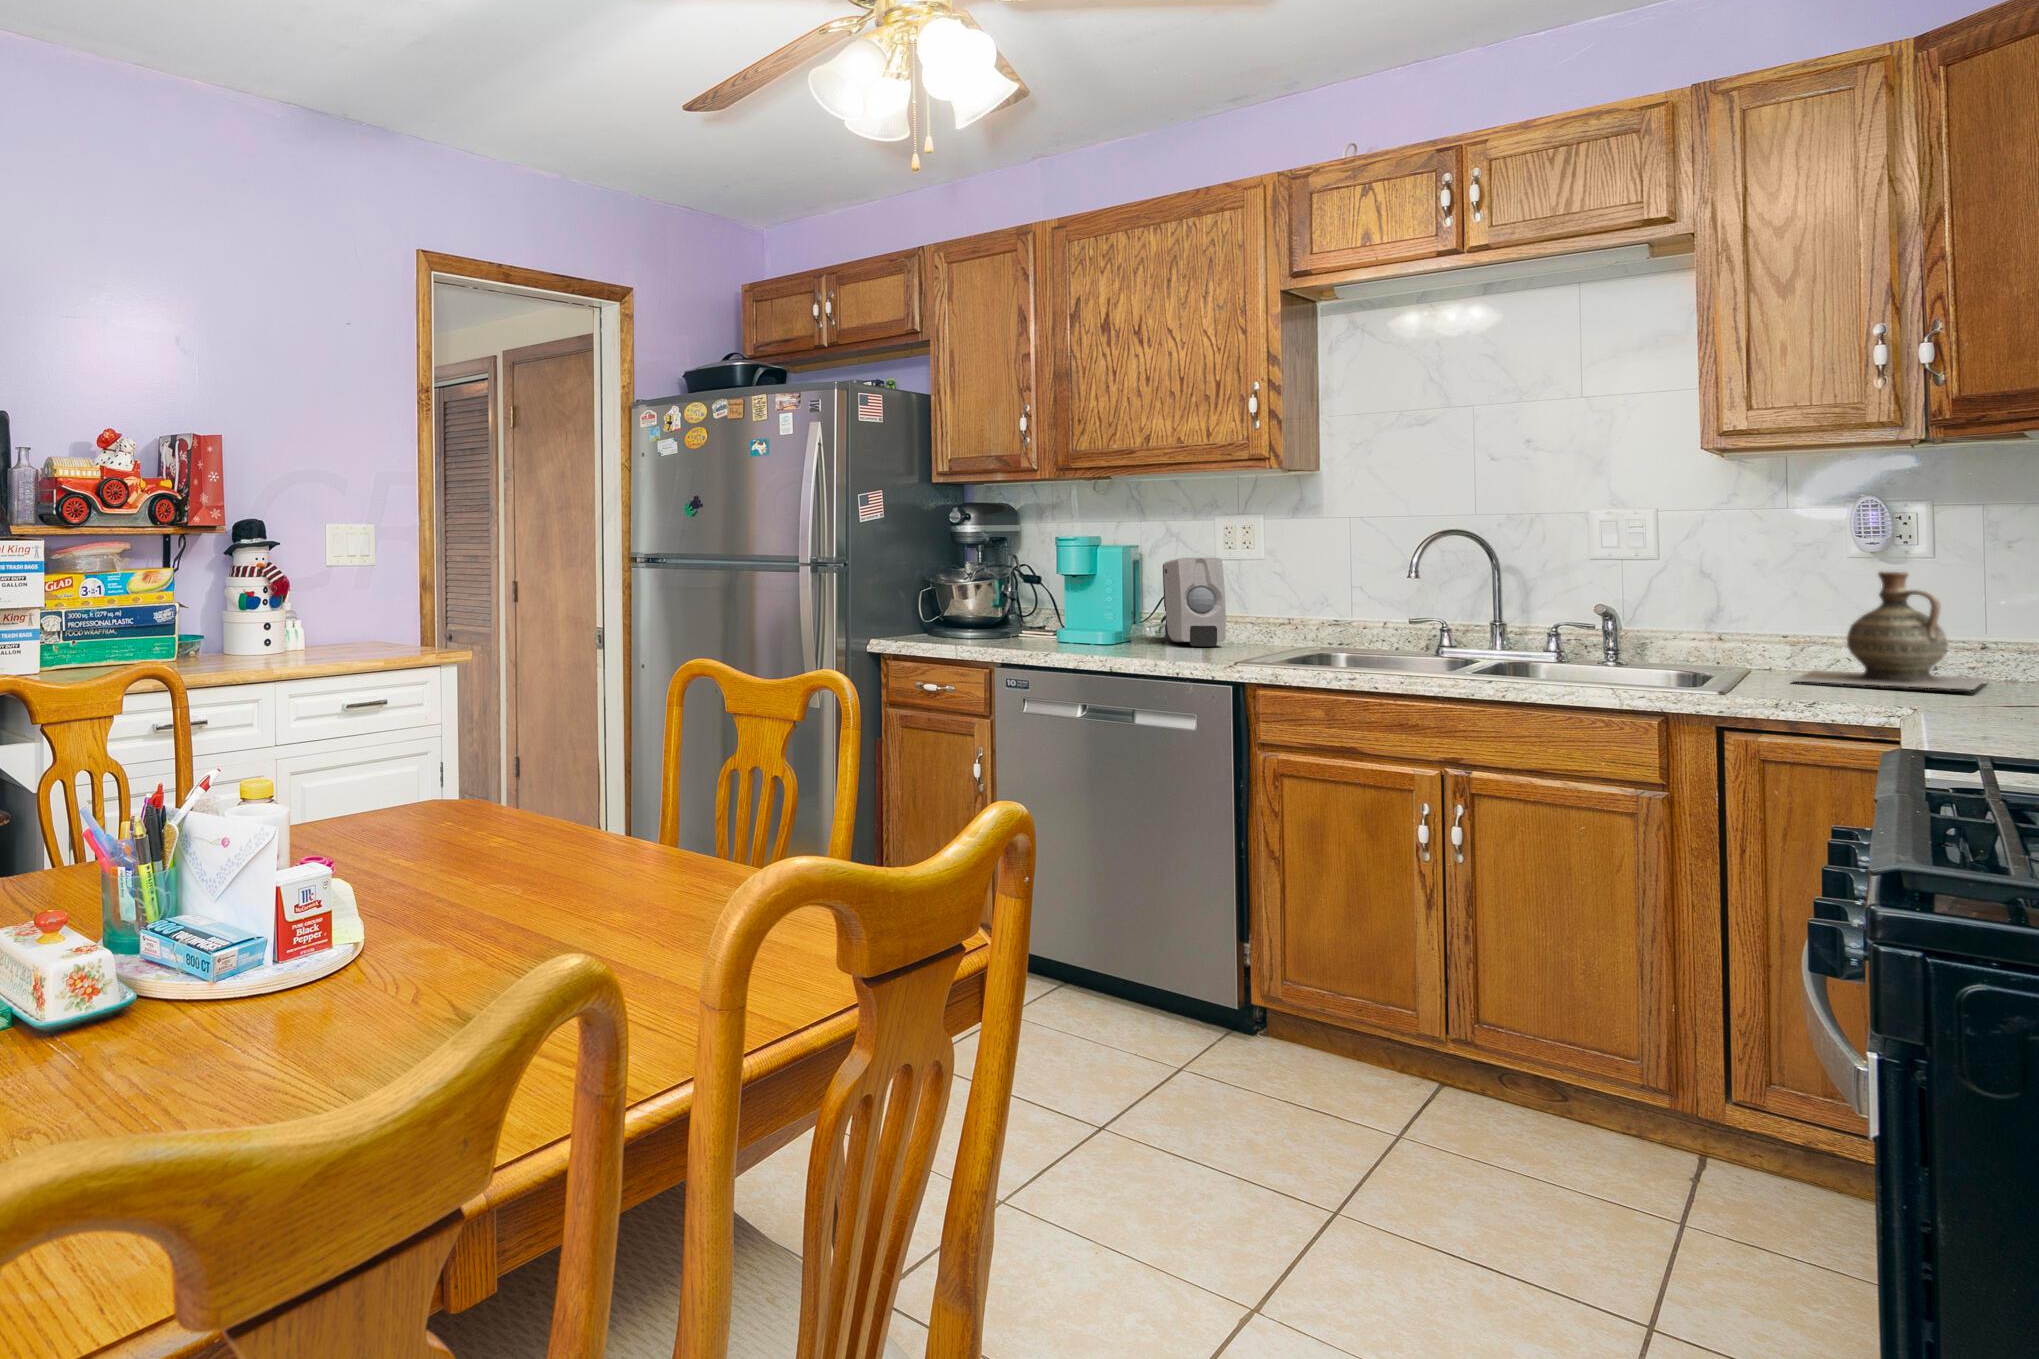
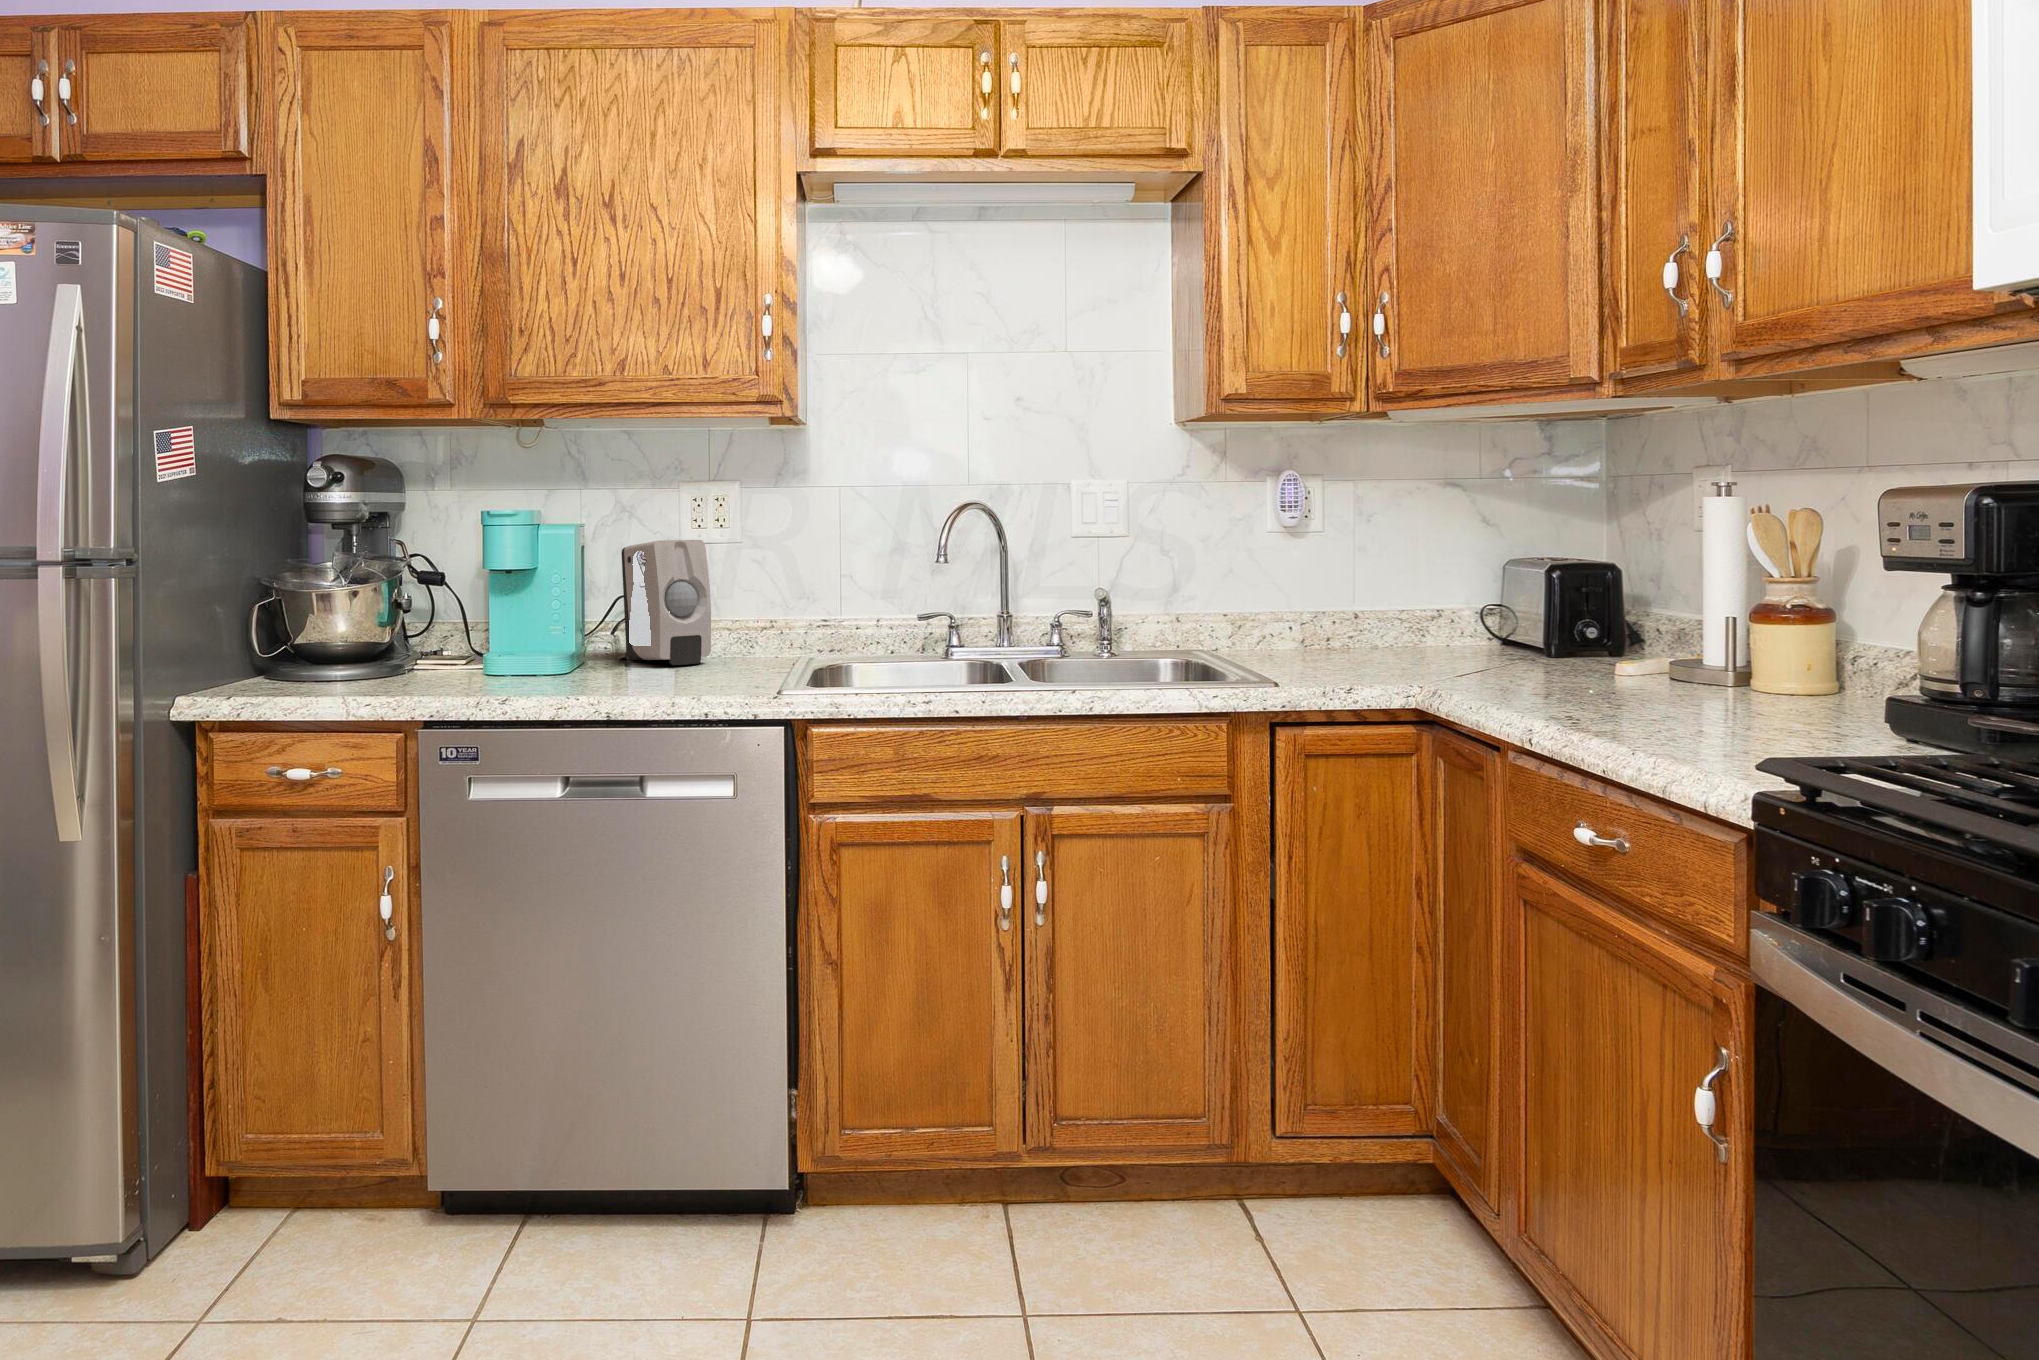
ceramic jug: present [1795,572,1986,690] -> none [1250,547,1397,664]

